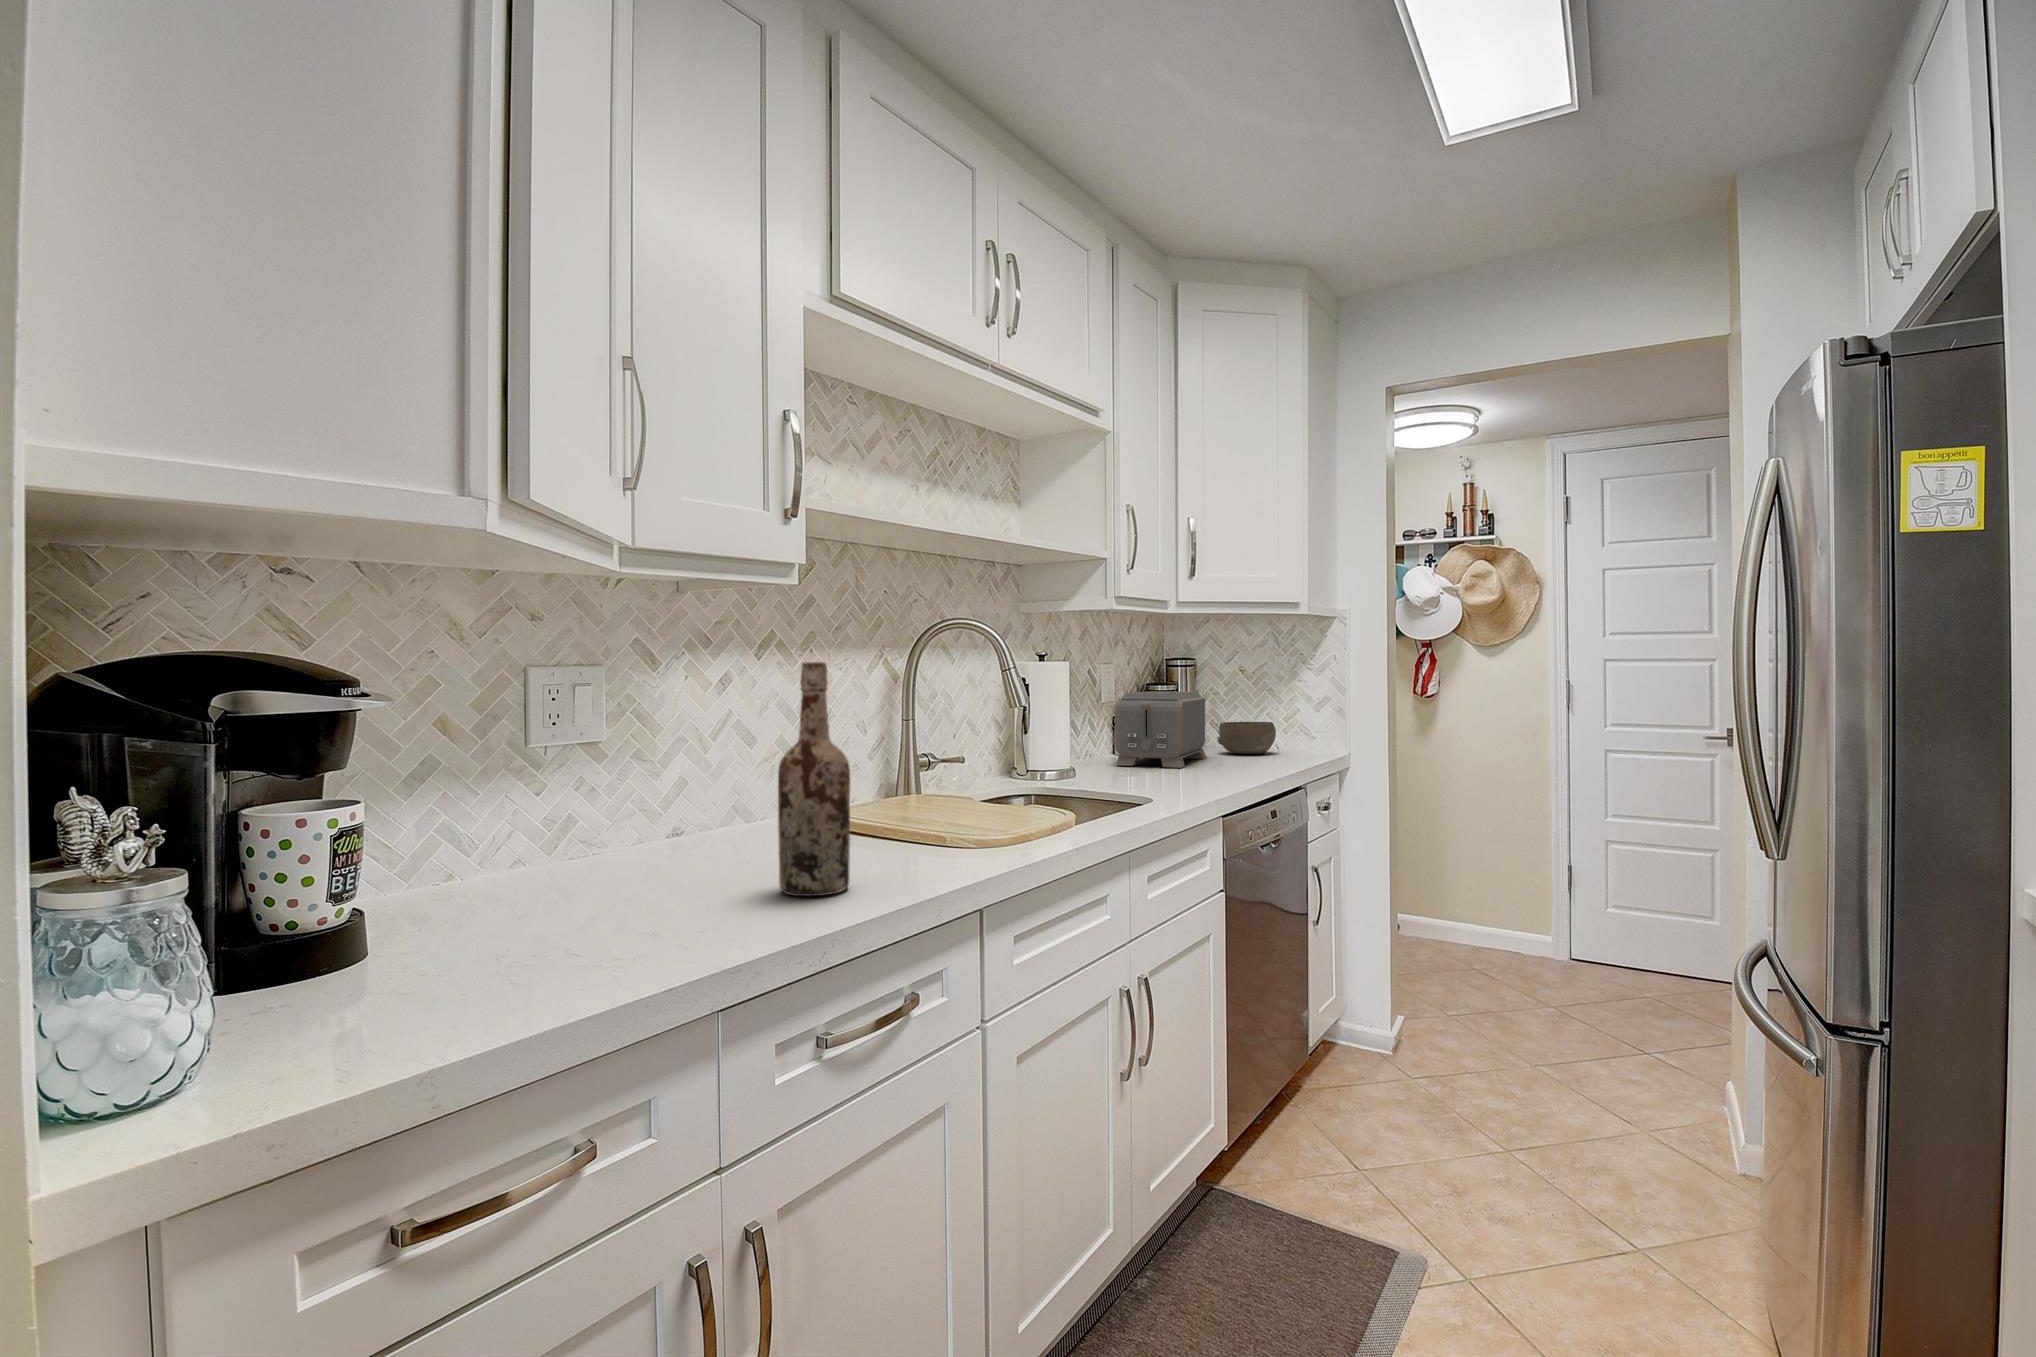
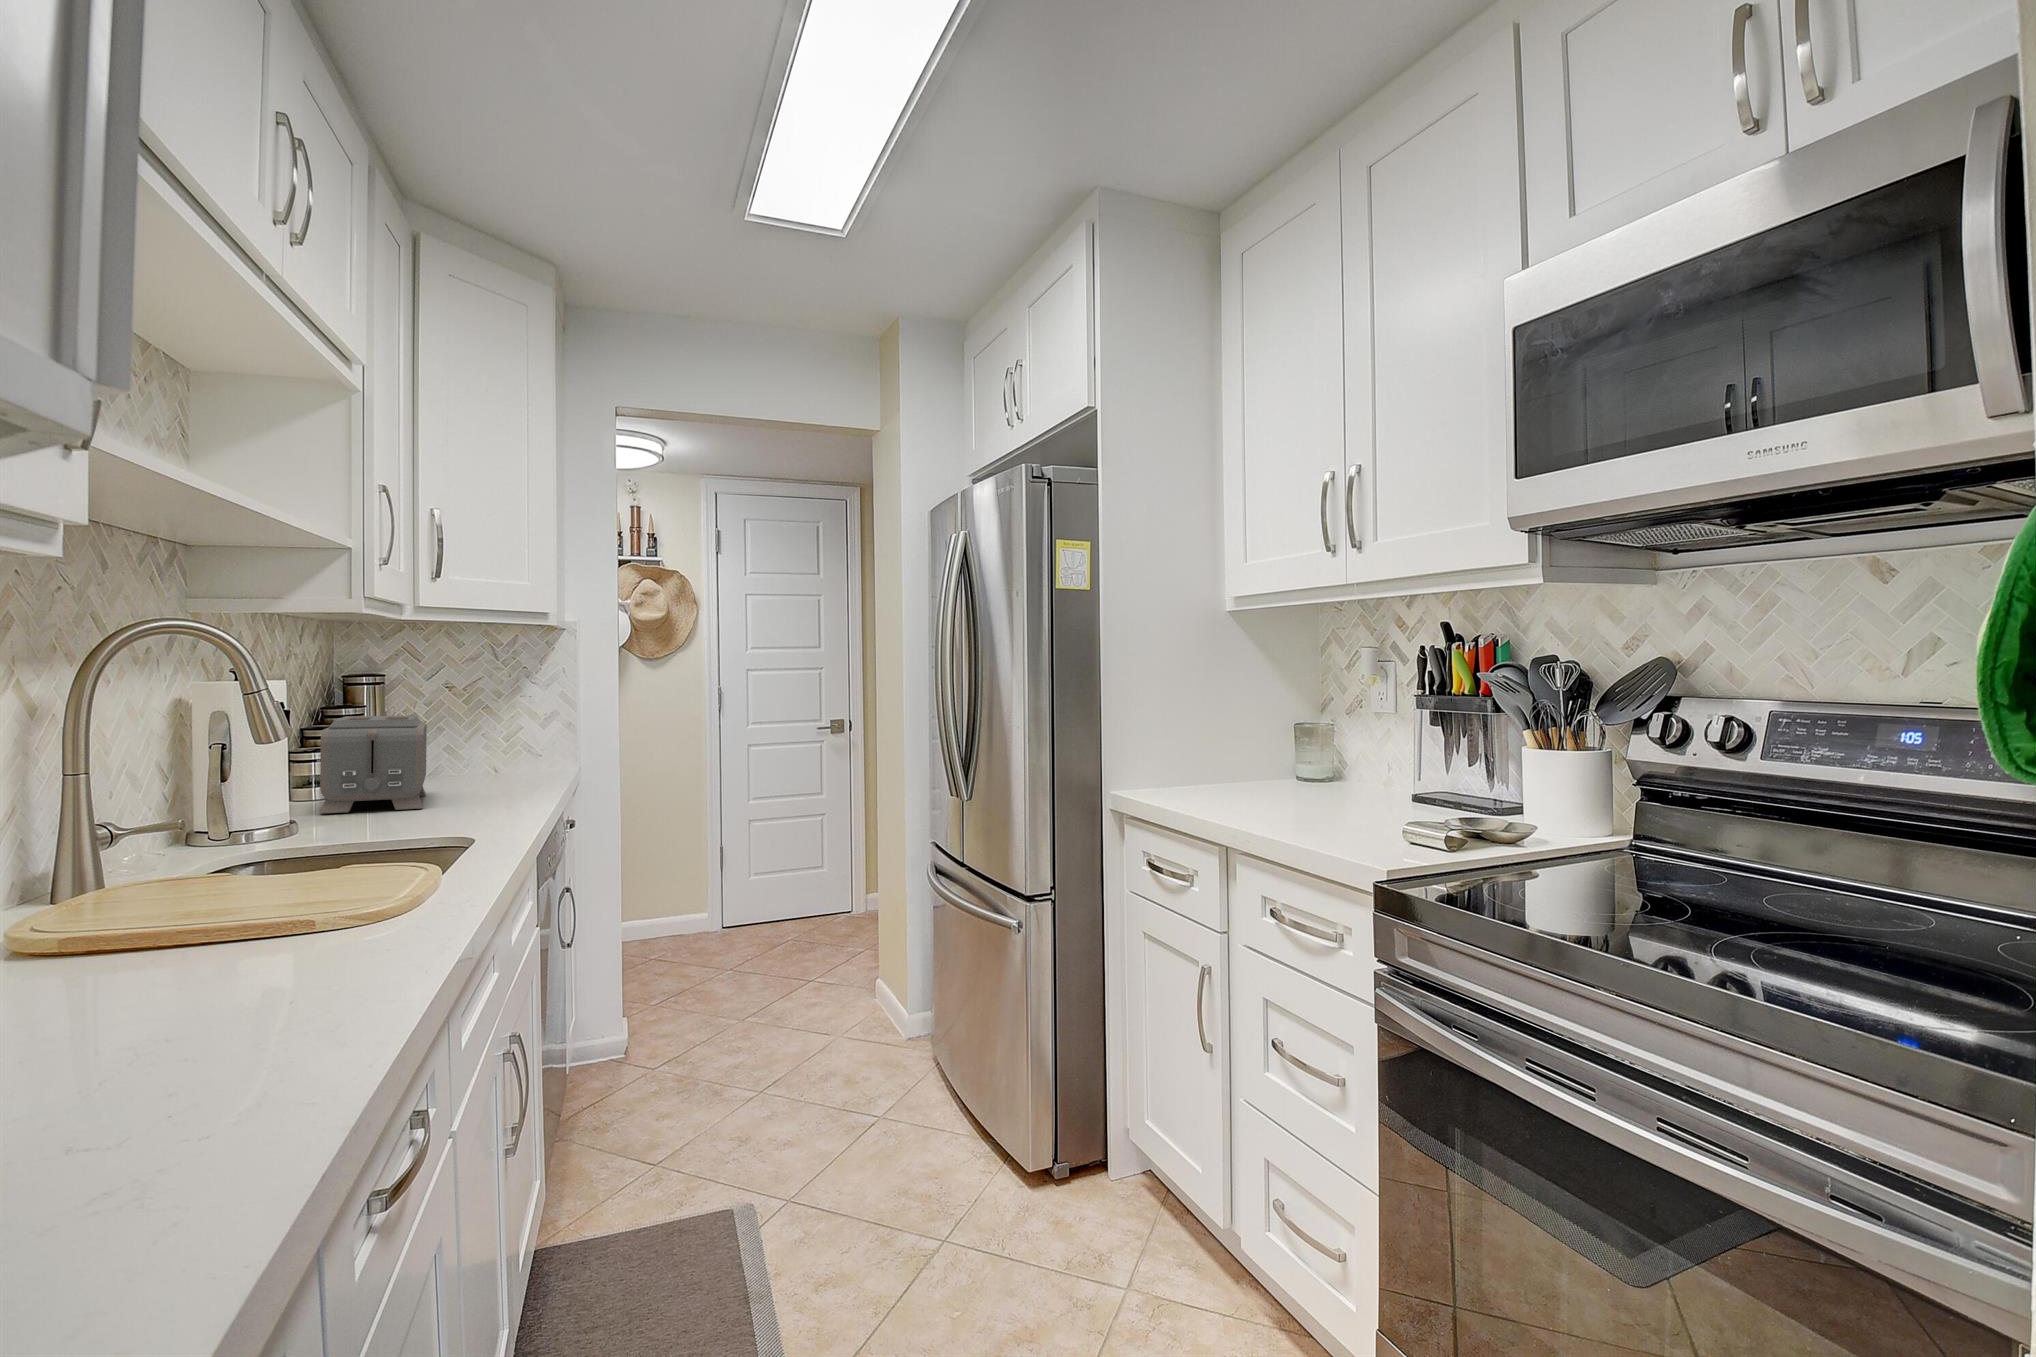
wine bottle: present [778,662,850,896] -> none [167,693,305,1056]
bowl: present [1217,722,1276,754] -> none [430,748,503,786]

